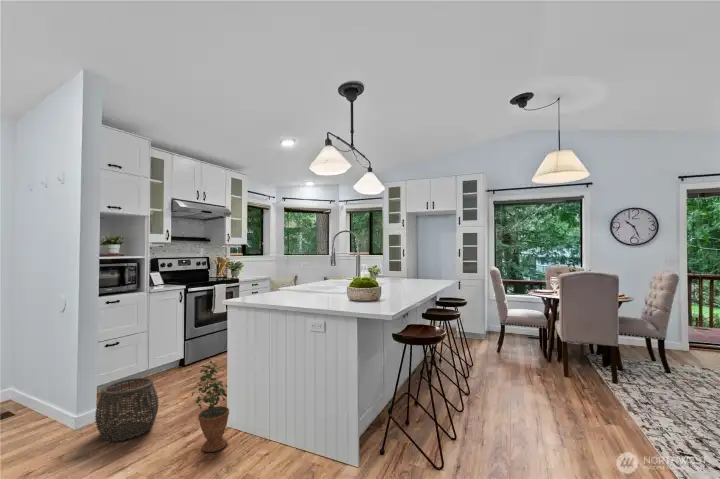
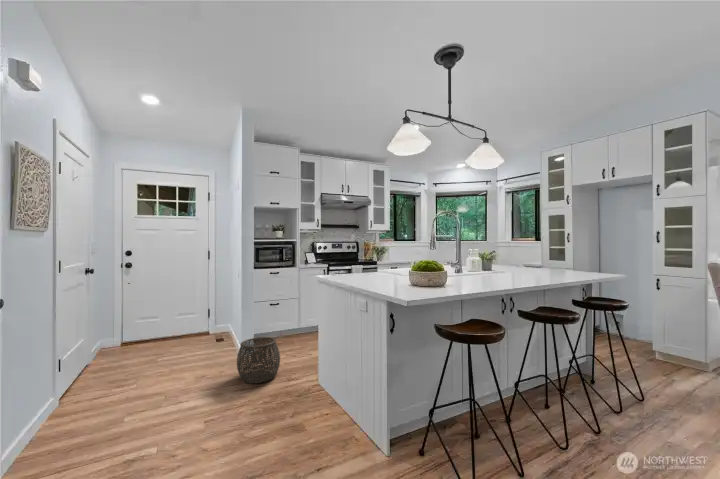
potted plant: present [192,361,229,452] -> none [281,332,313,412]

